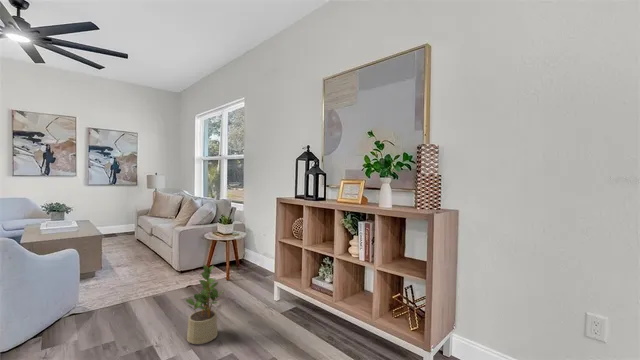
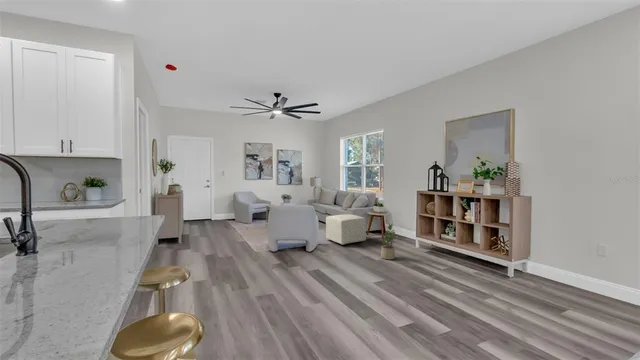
ottoman: none [111,239,190,306] -> present [326,214,366,245]

